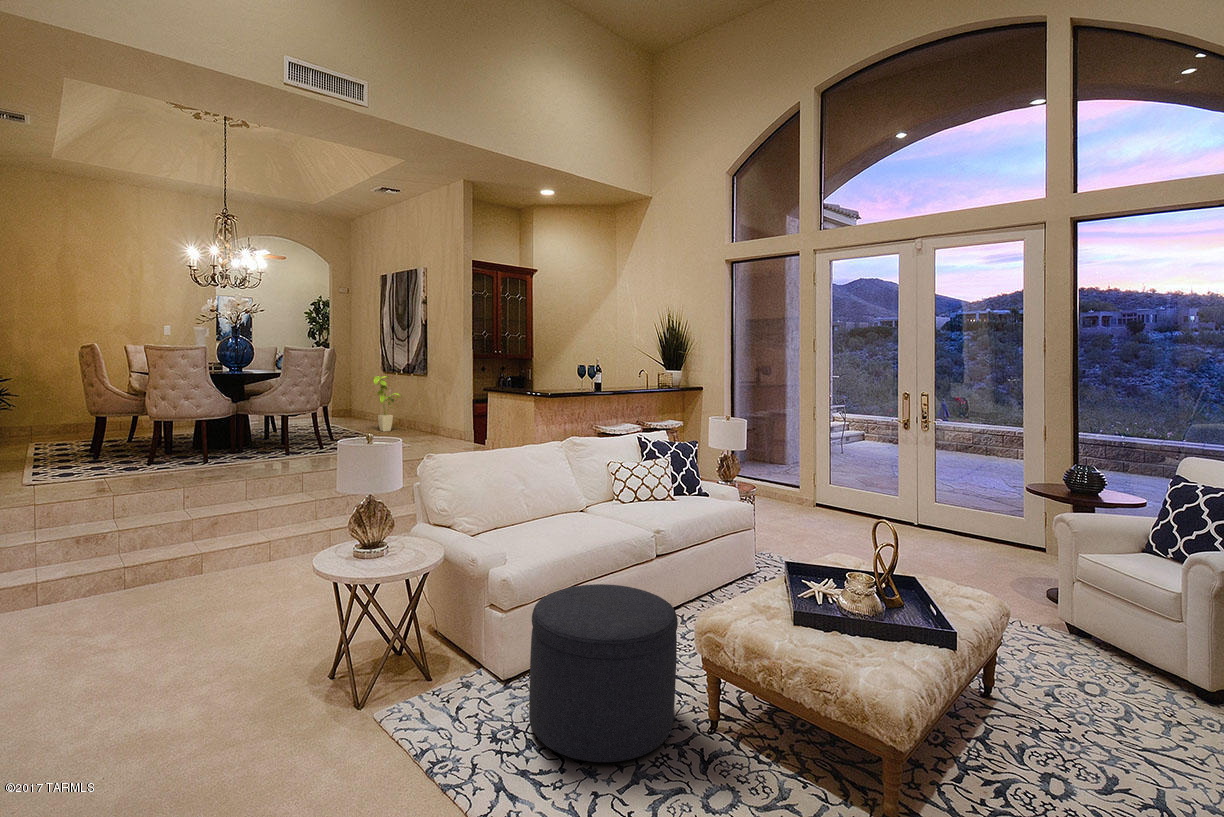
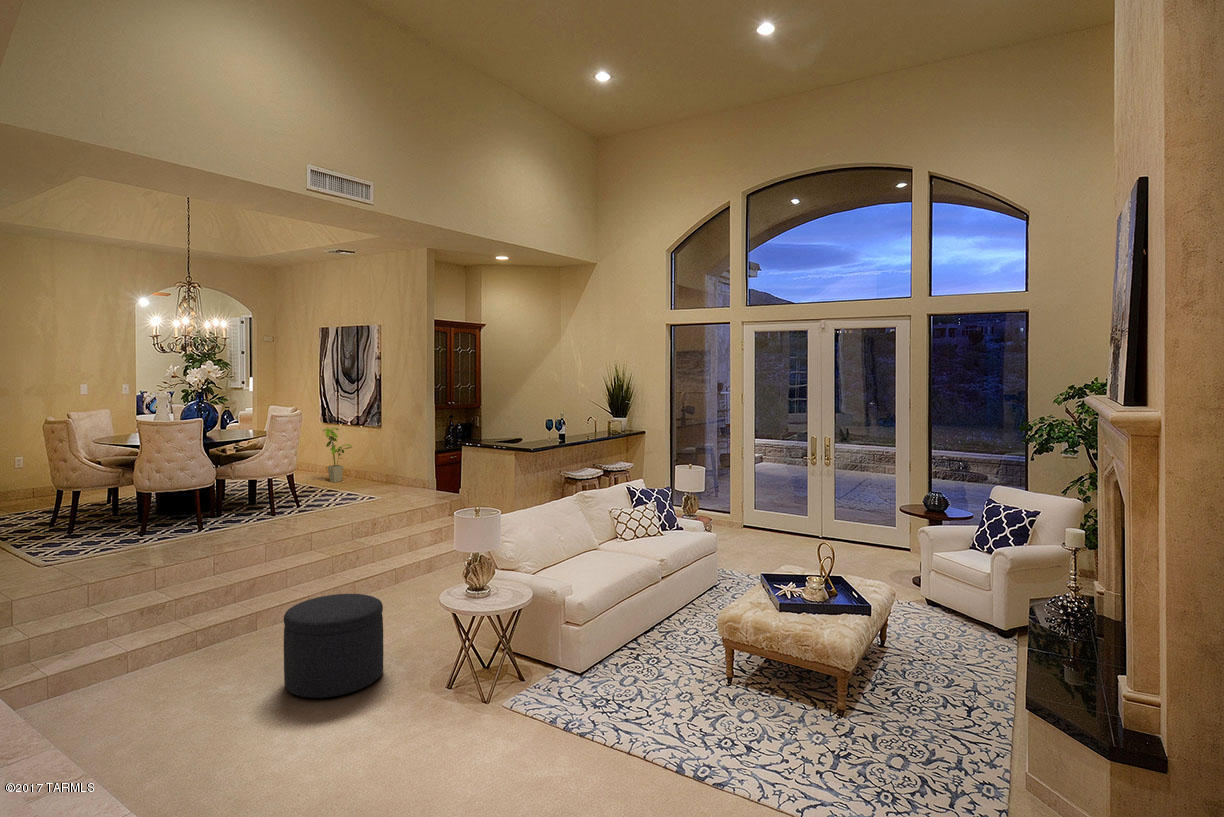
ottoman: present [529,584,678,762] -> present [284,594,383,698]

